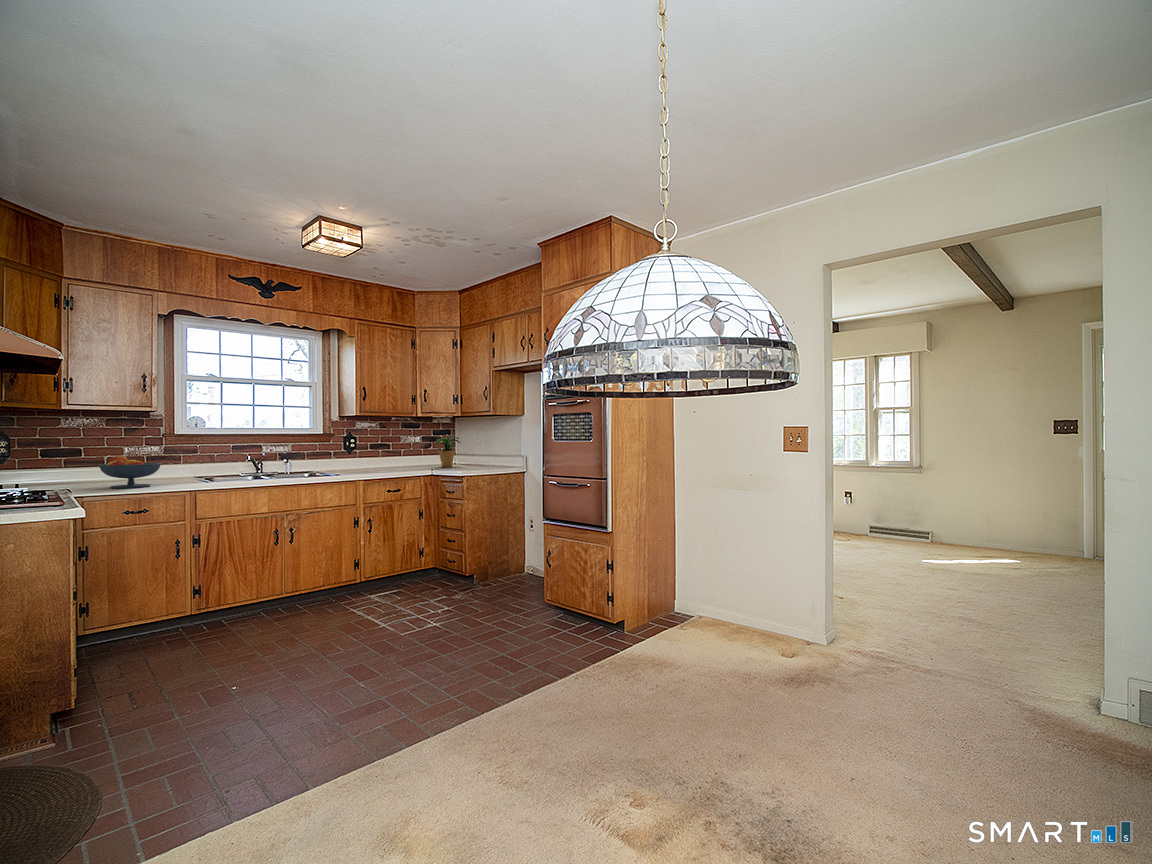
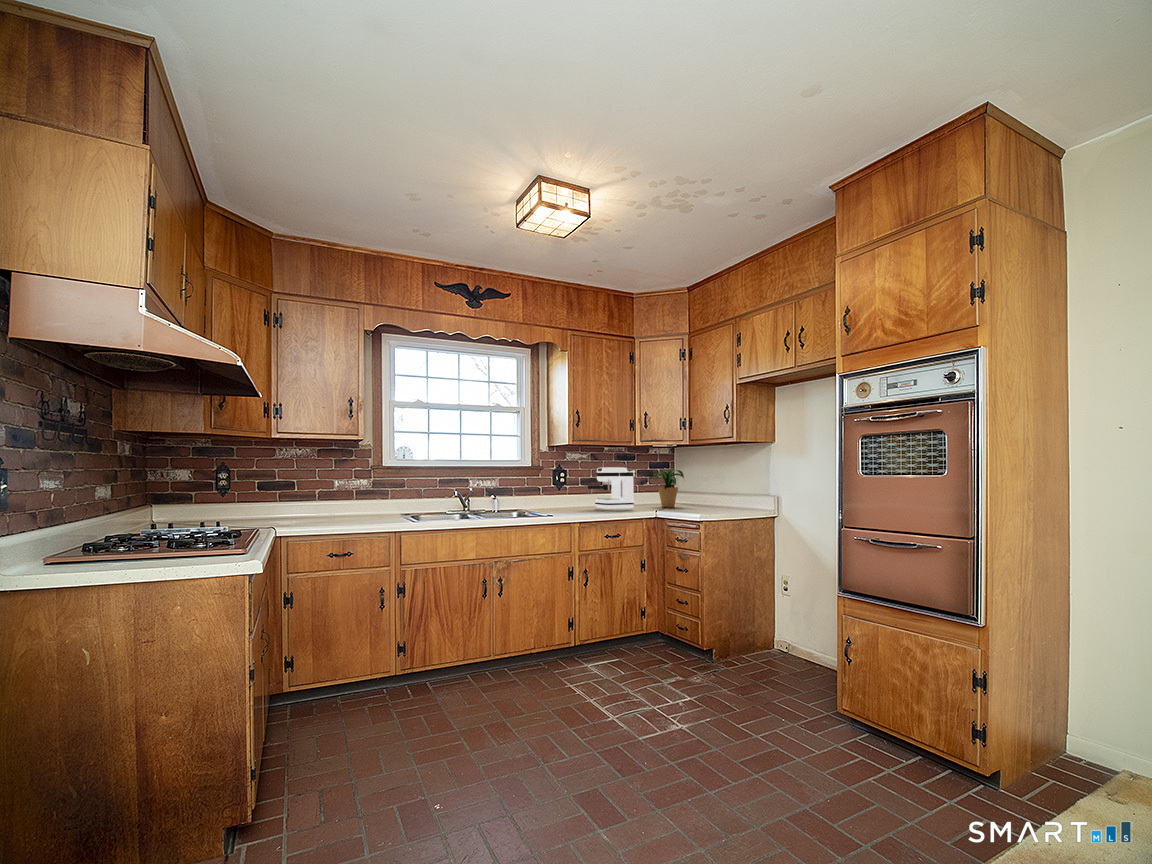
coffee maker: none [377,435,416,470] -> present [588,467,634,510]
fruit bowl: present [99,456,161,488] -> none [309,489,369,525]

